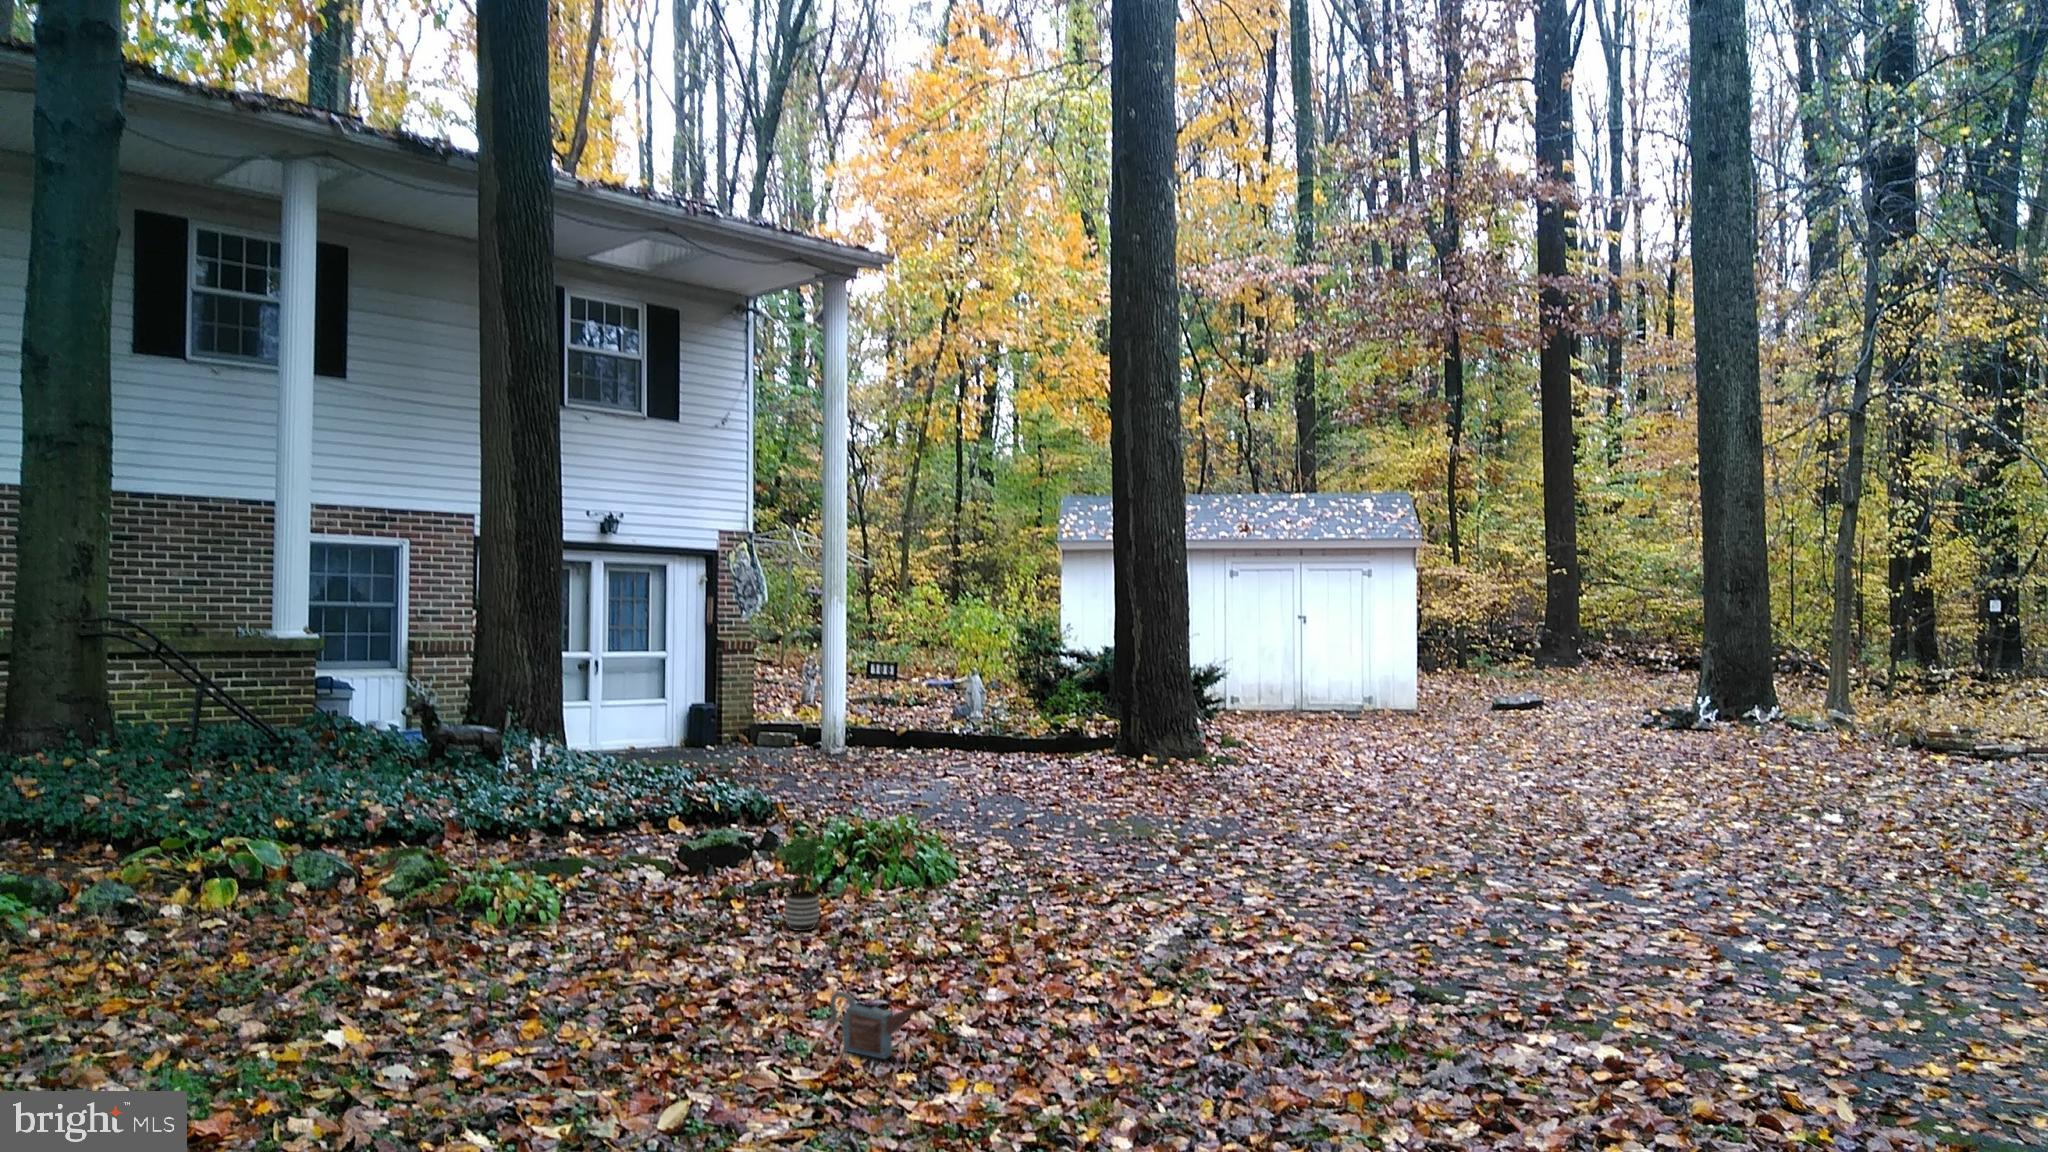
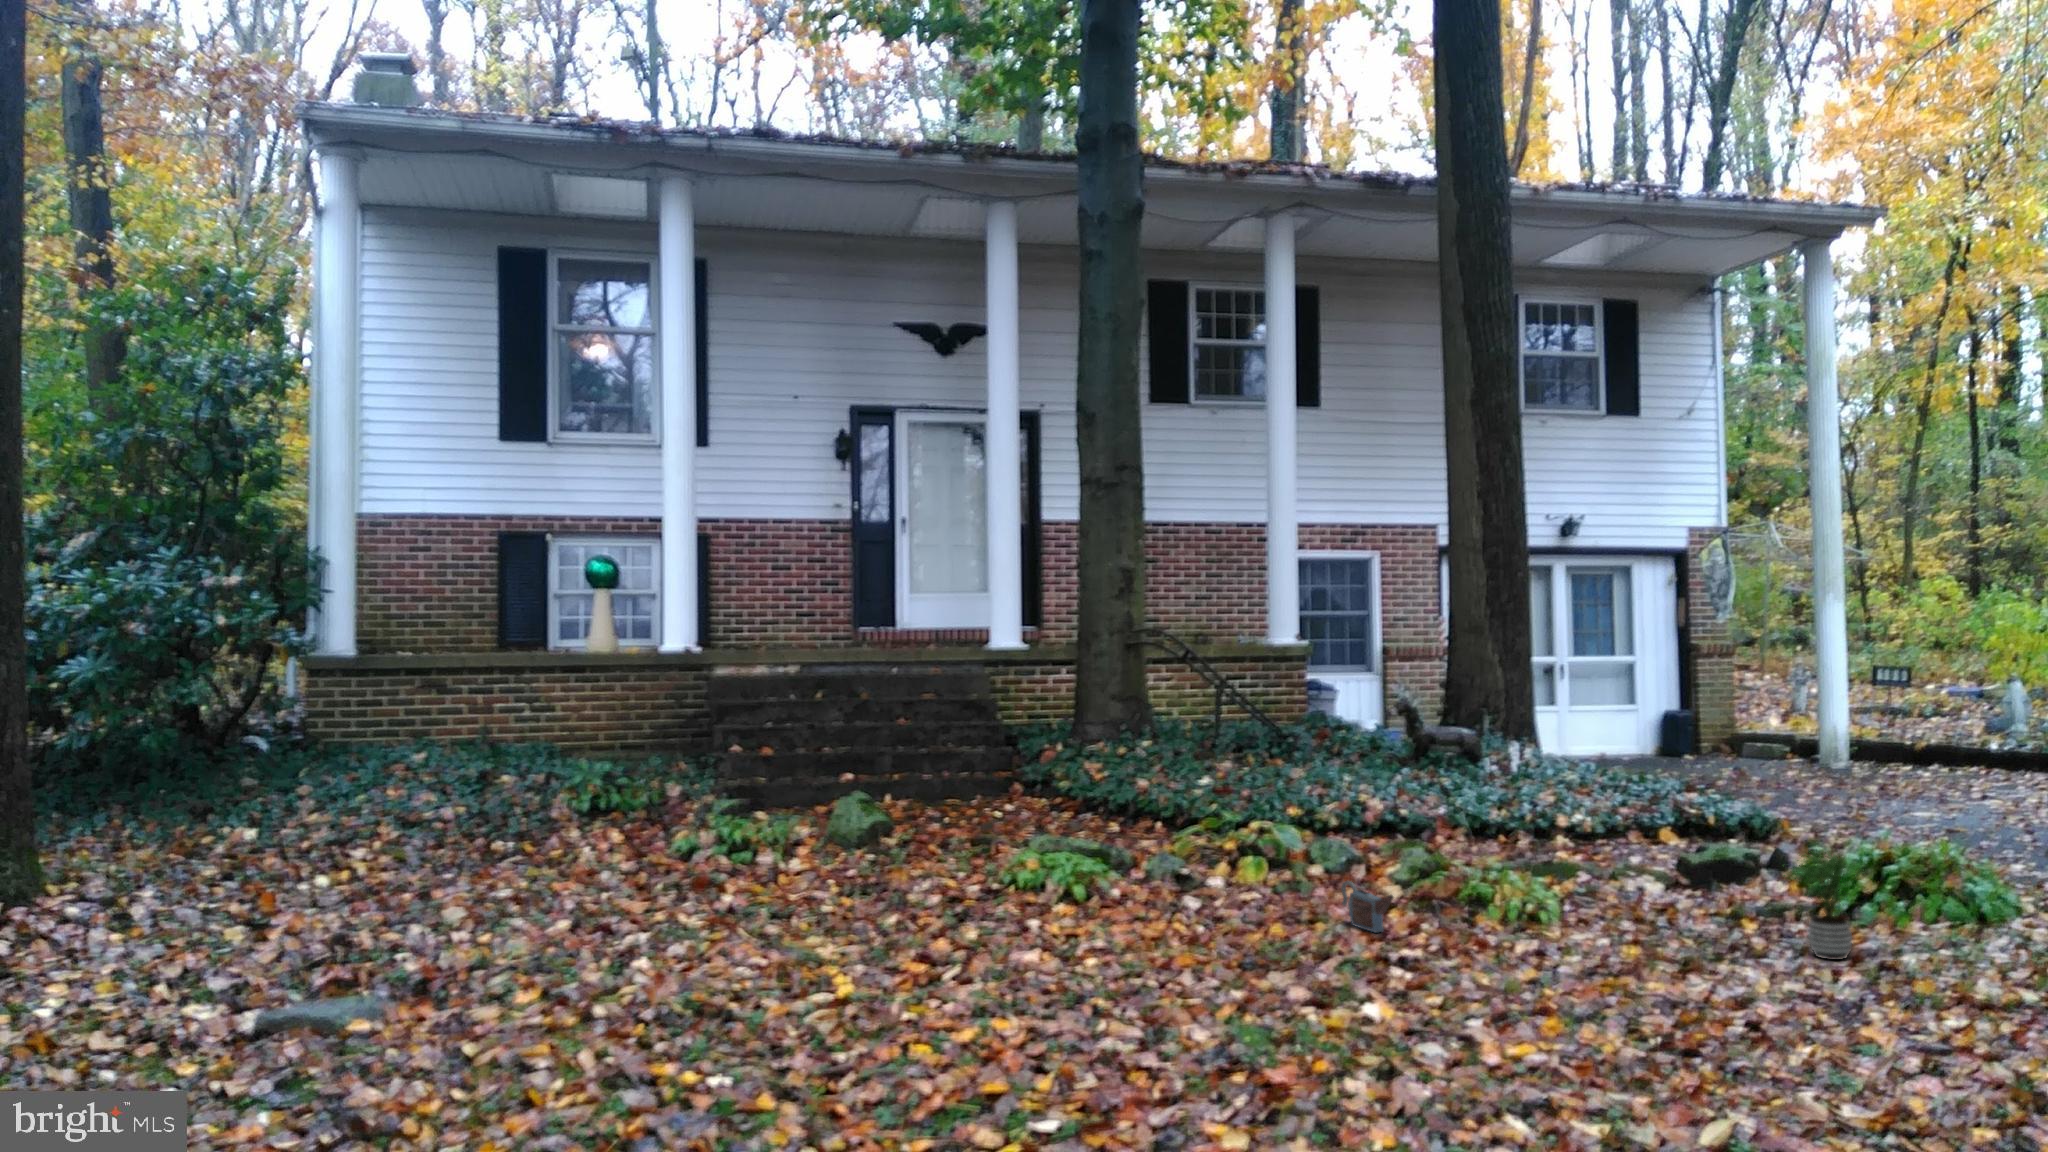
watering can: present [829,991,915,1059] -> present [1341,881,1394,933]

